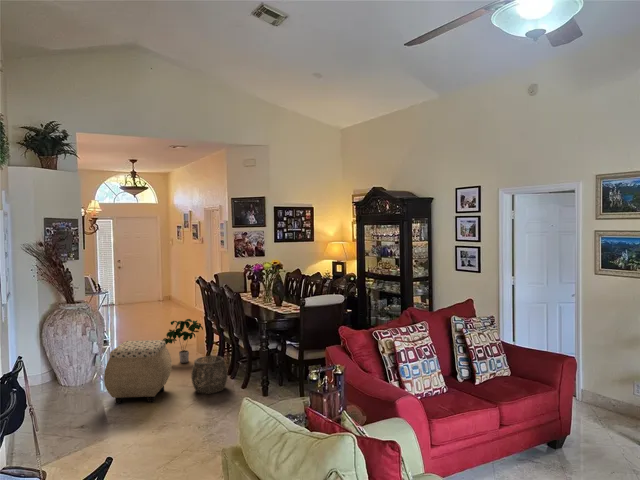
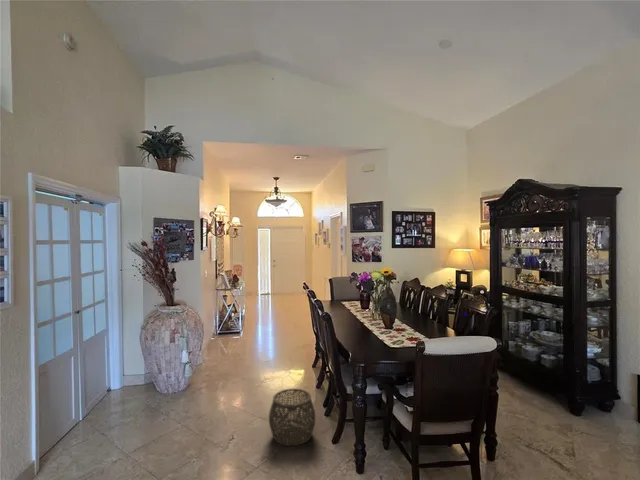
potted plant: present [163,319,203,363] -> none [263,328,306,377]
ottoman: present [104,340,172,403] -> none [160,358,252,449]

